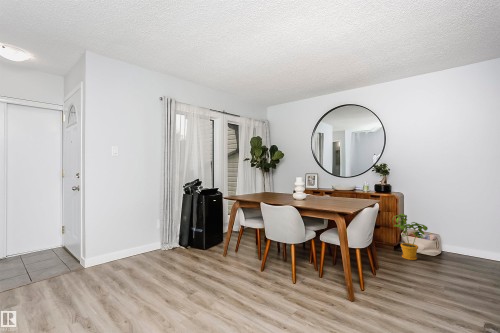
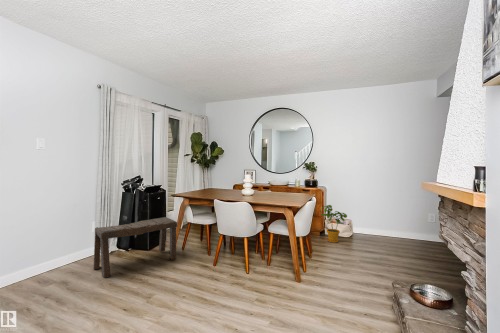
bench: none [154,218,228,271] -> present [93,217,177,278]

